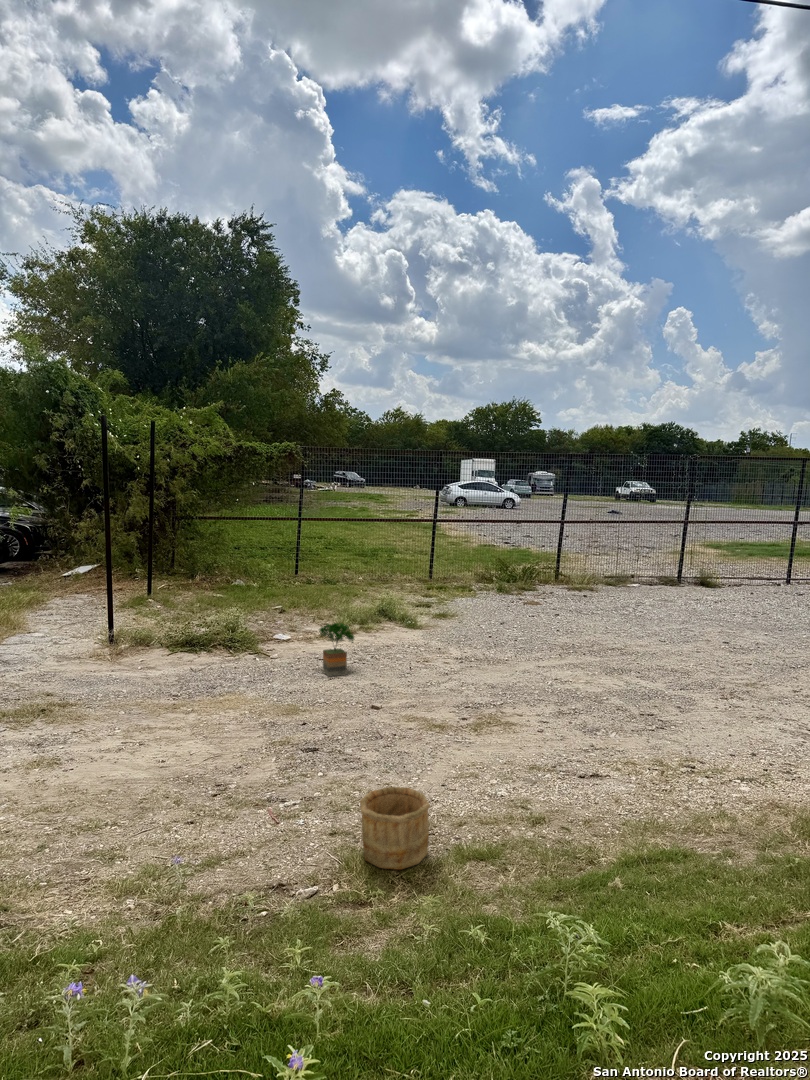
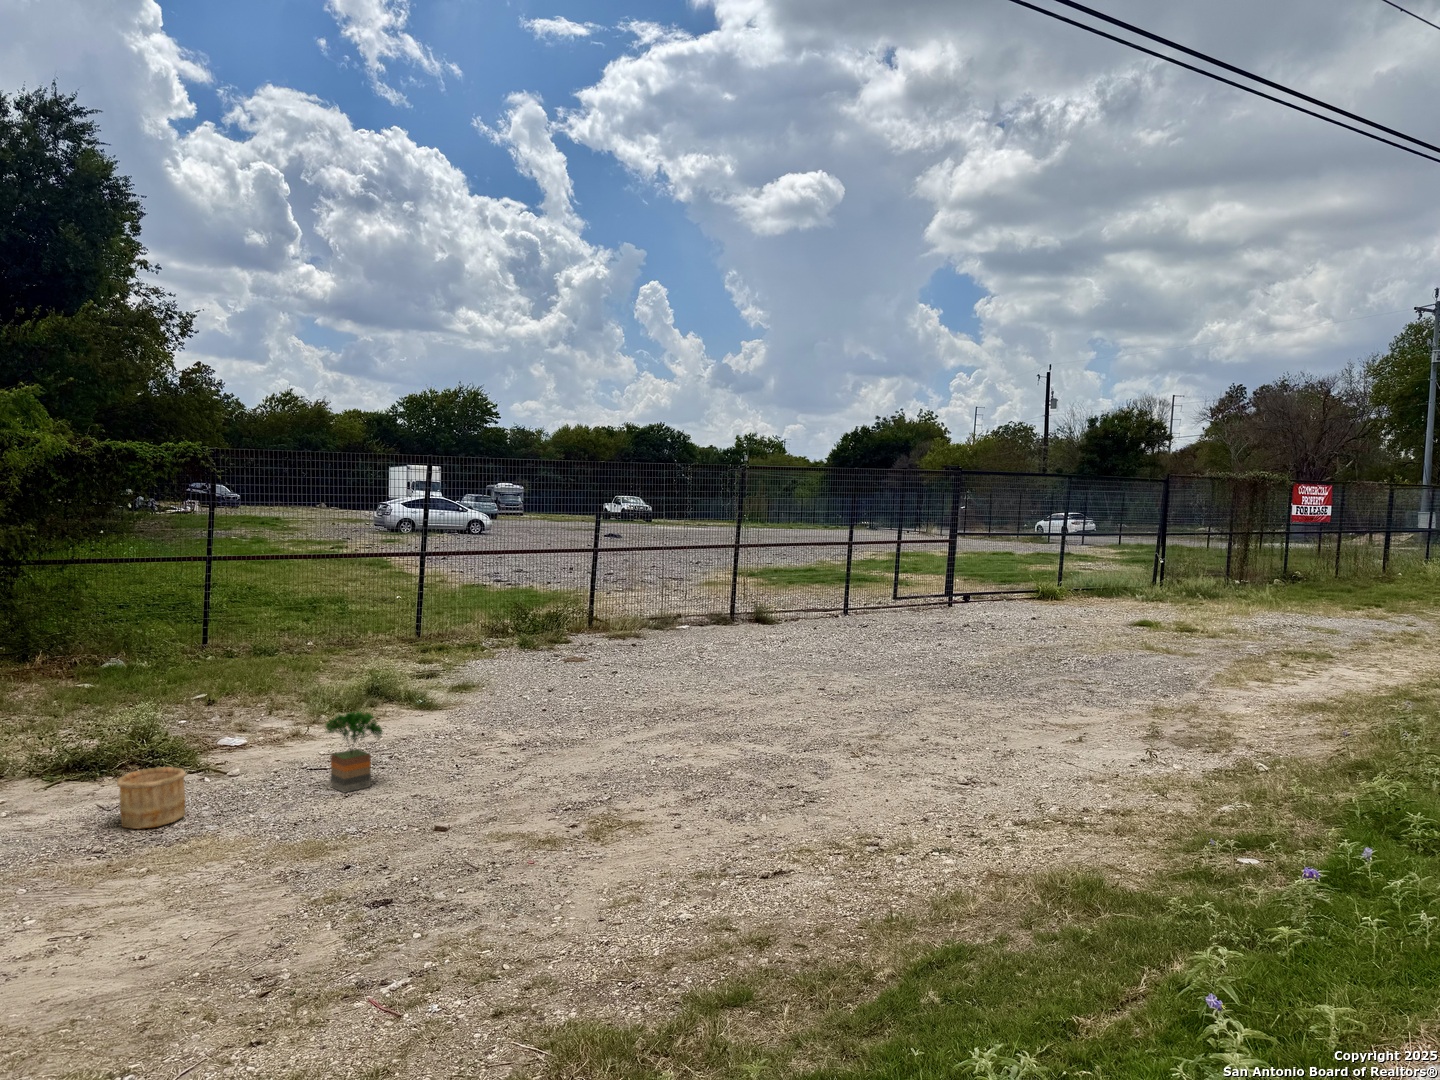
wooden bucket: present [360,787,430,870] -> present [117,767,186,829]

